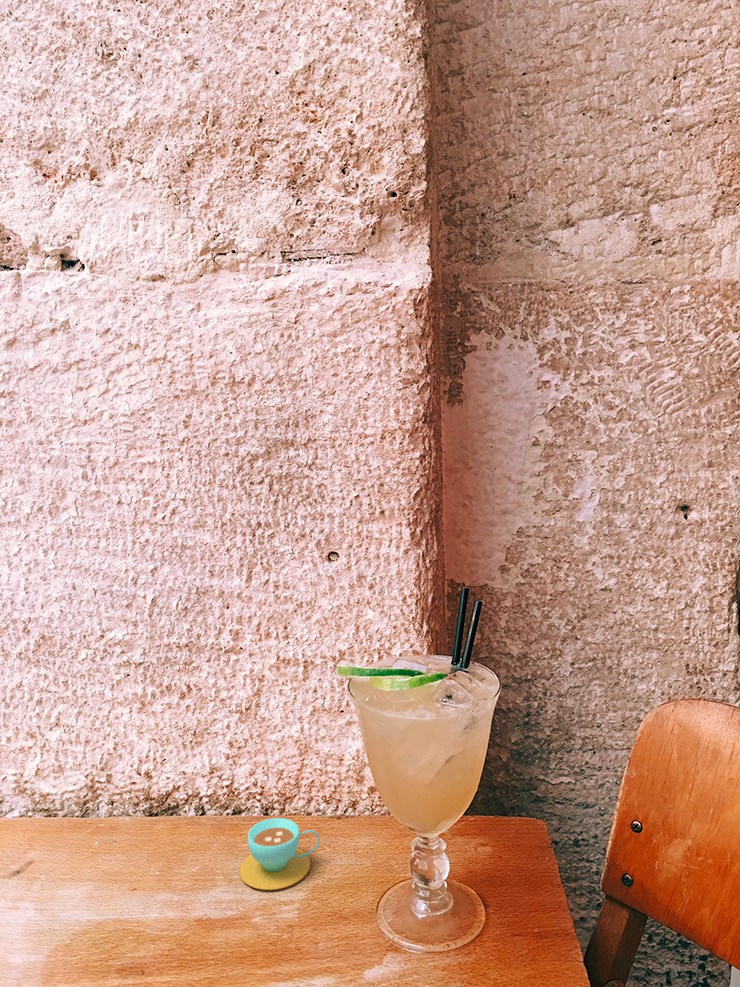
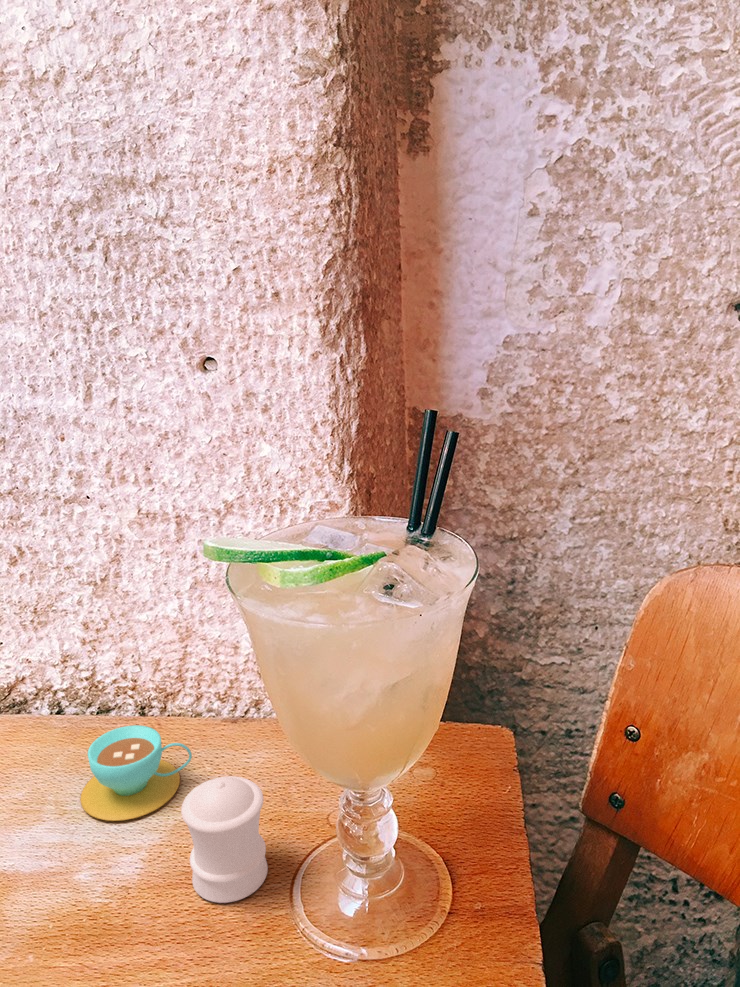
salt shaker: none [334,848,390,945] -> present [181,776,268,903]

